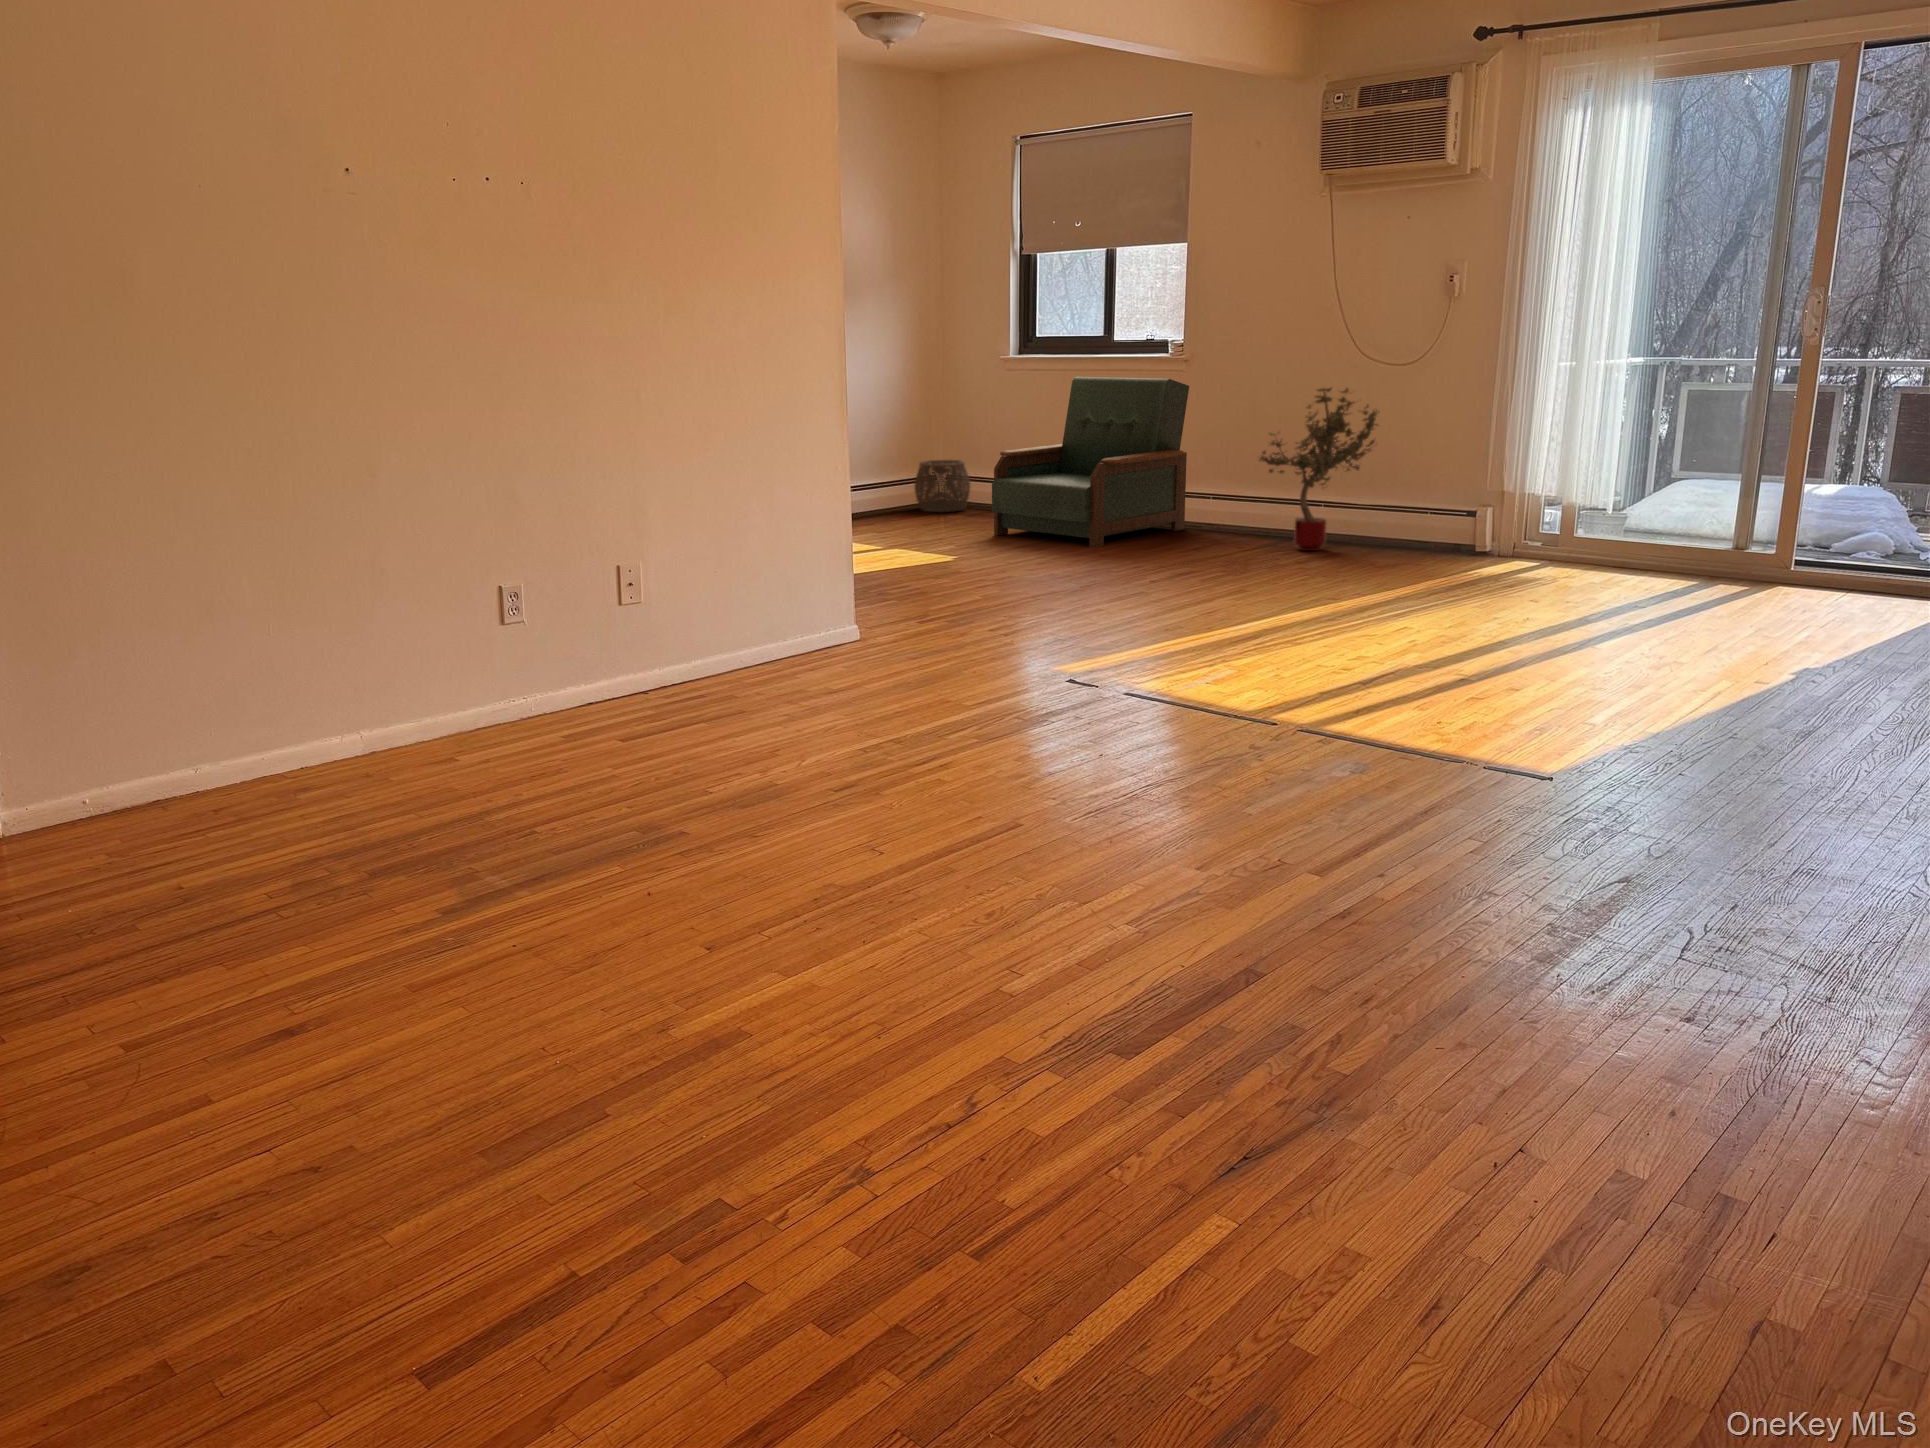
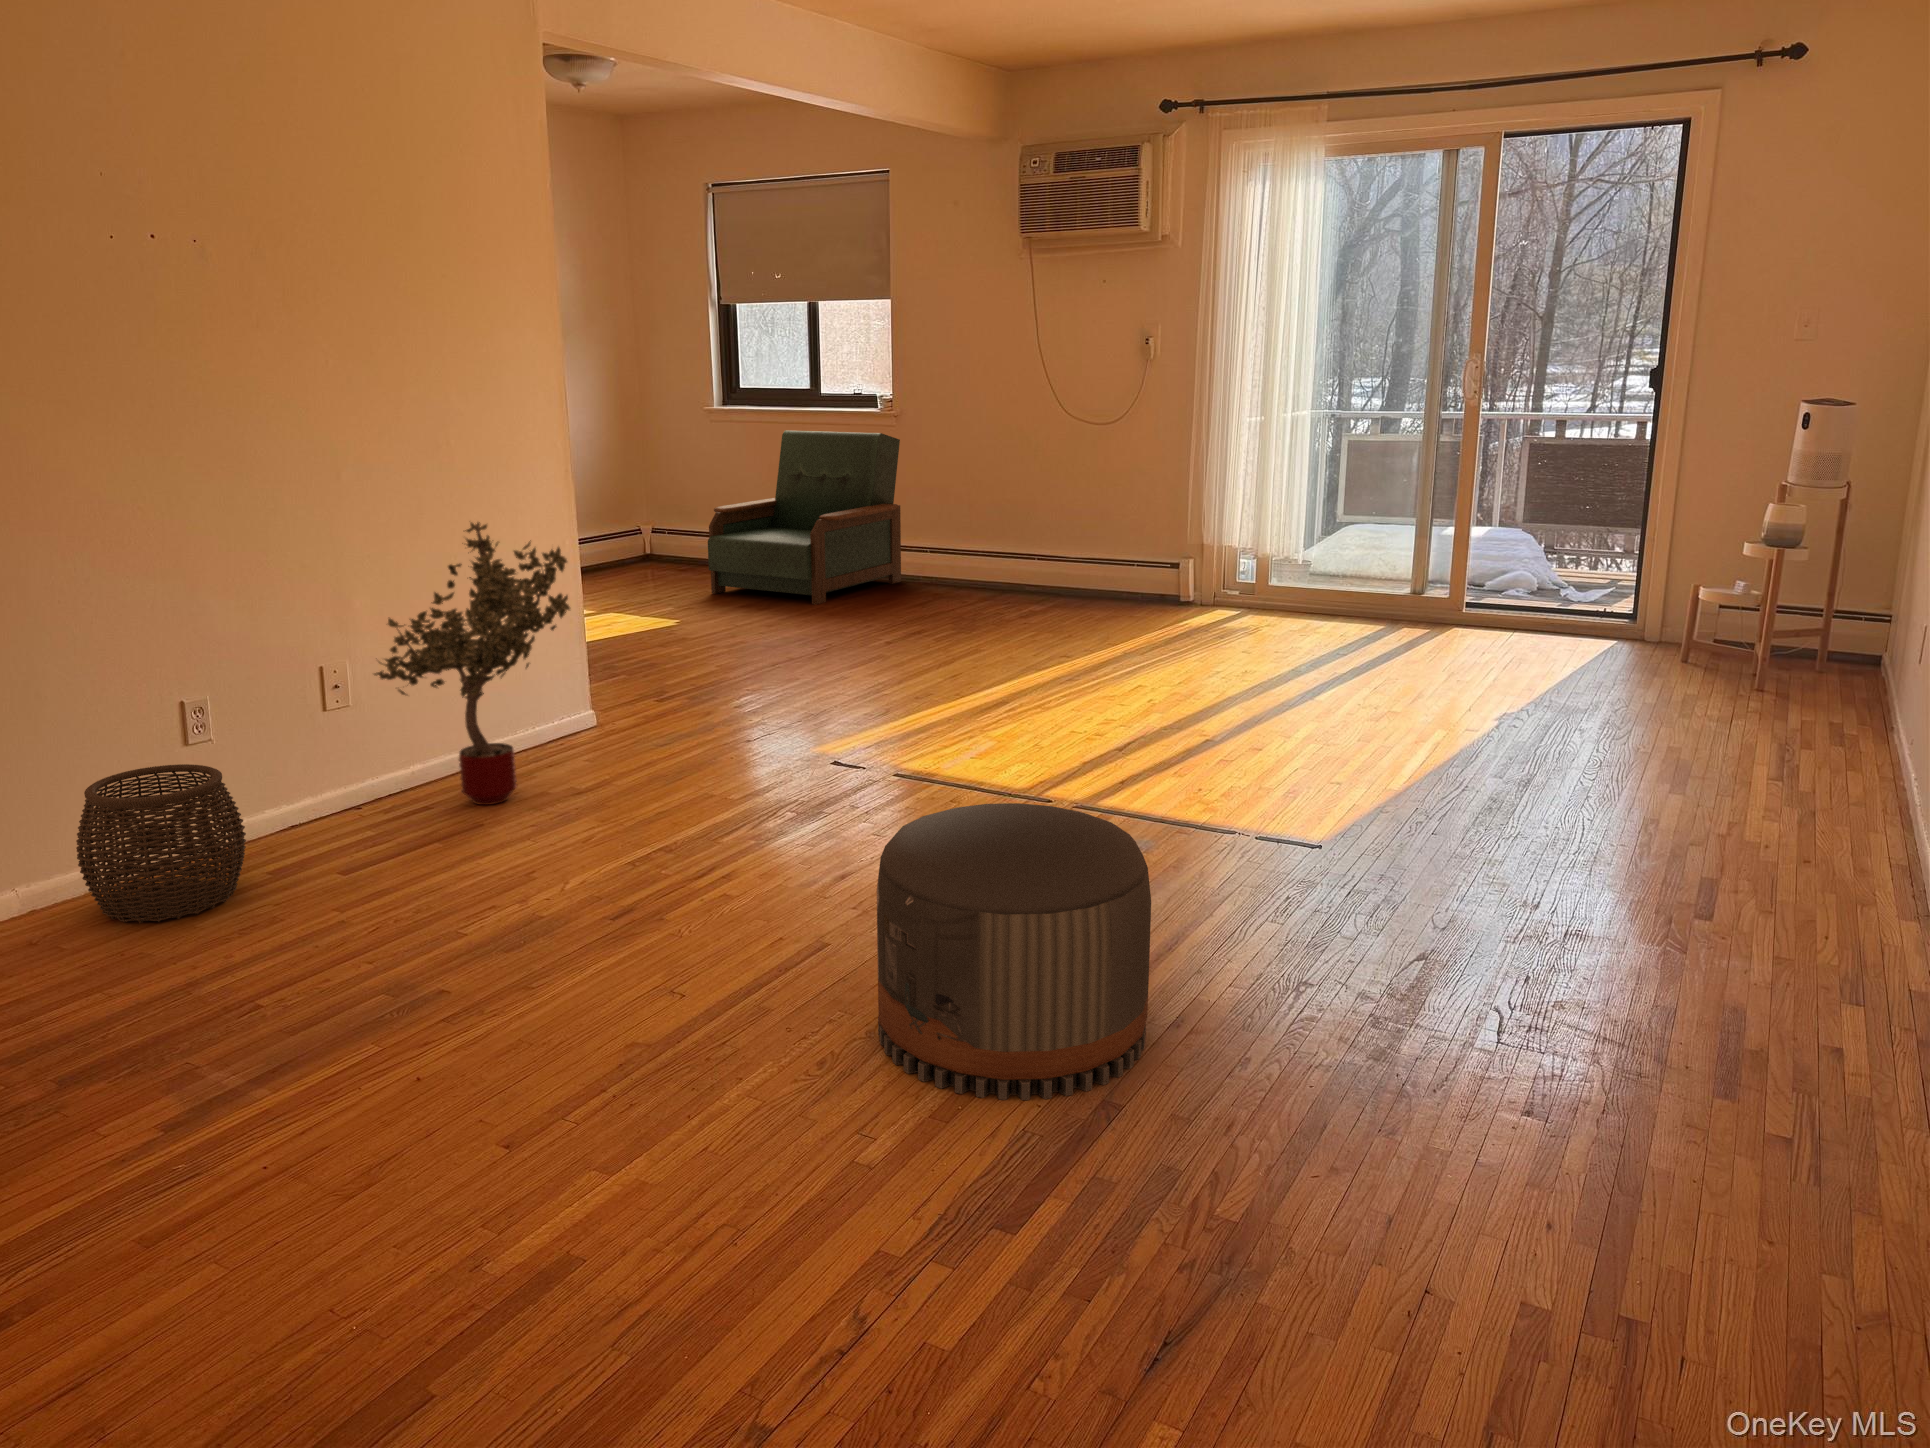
potted tree: present [1259,388,1378,551] -> present [374,522,570,805]
woven basket: present [915,460,970,512] -> present [76,764,246,923]
pouf: none [1049,694,1313,962] -> present [877,803,1151,1100]

